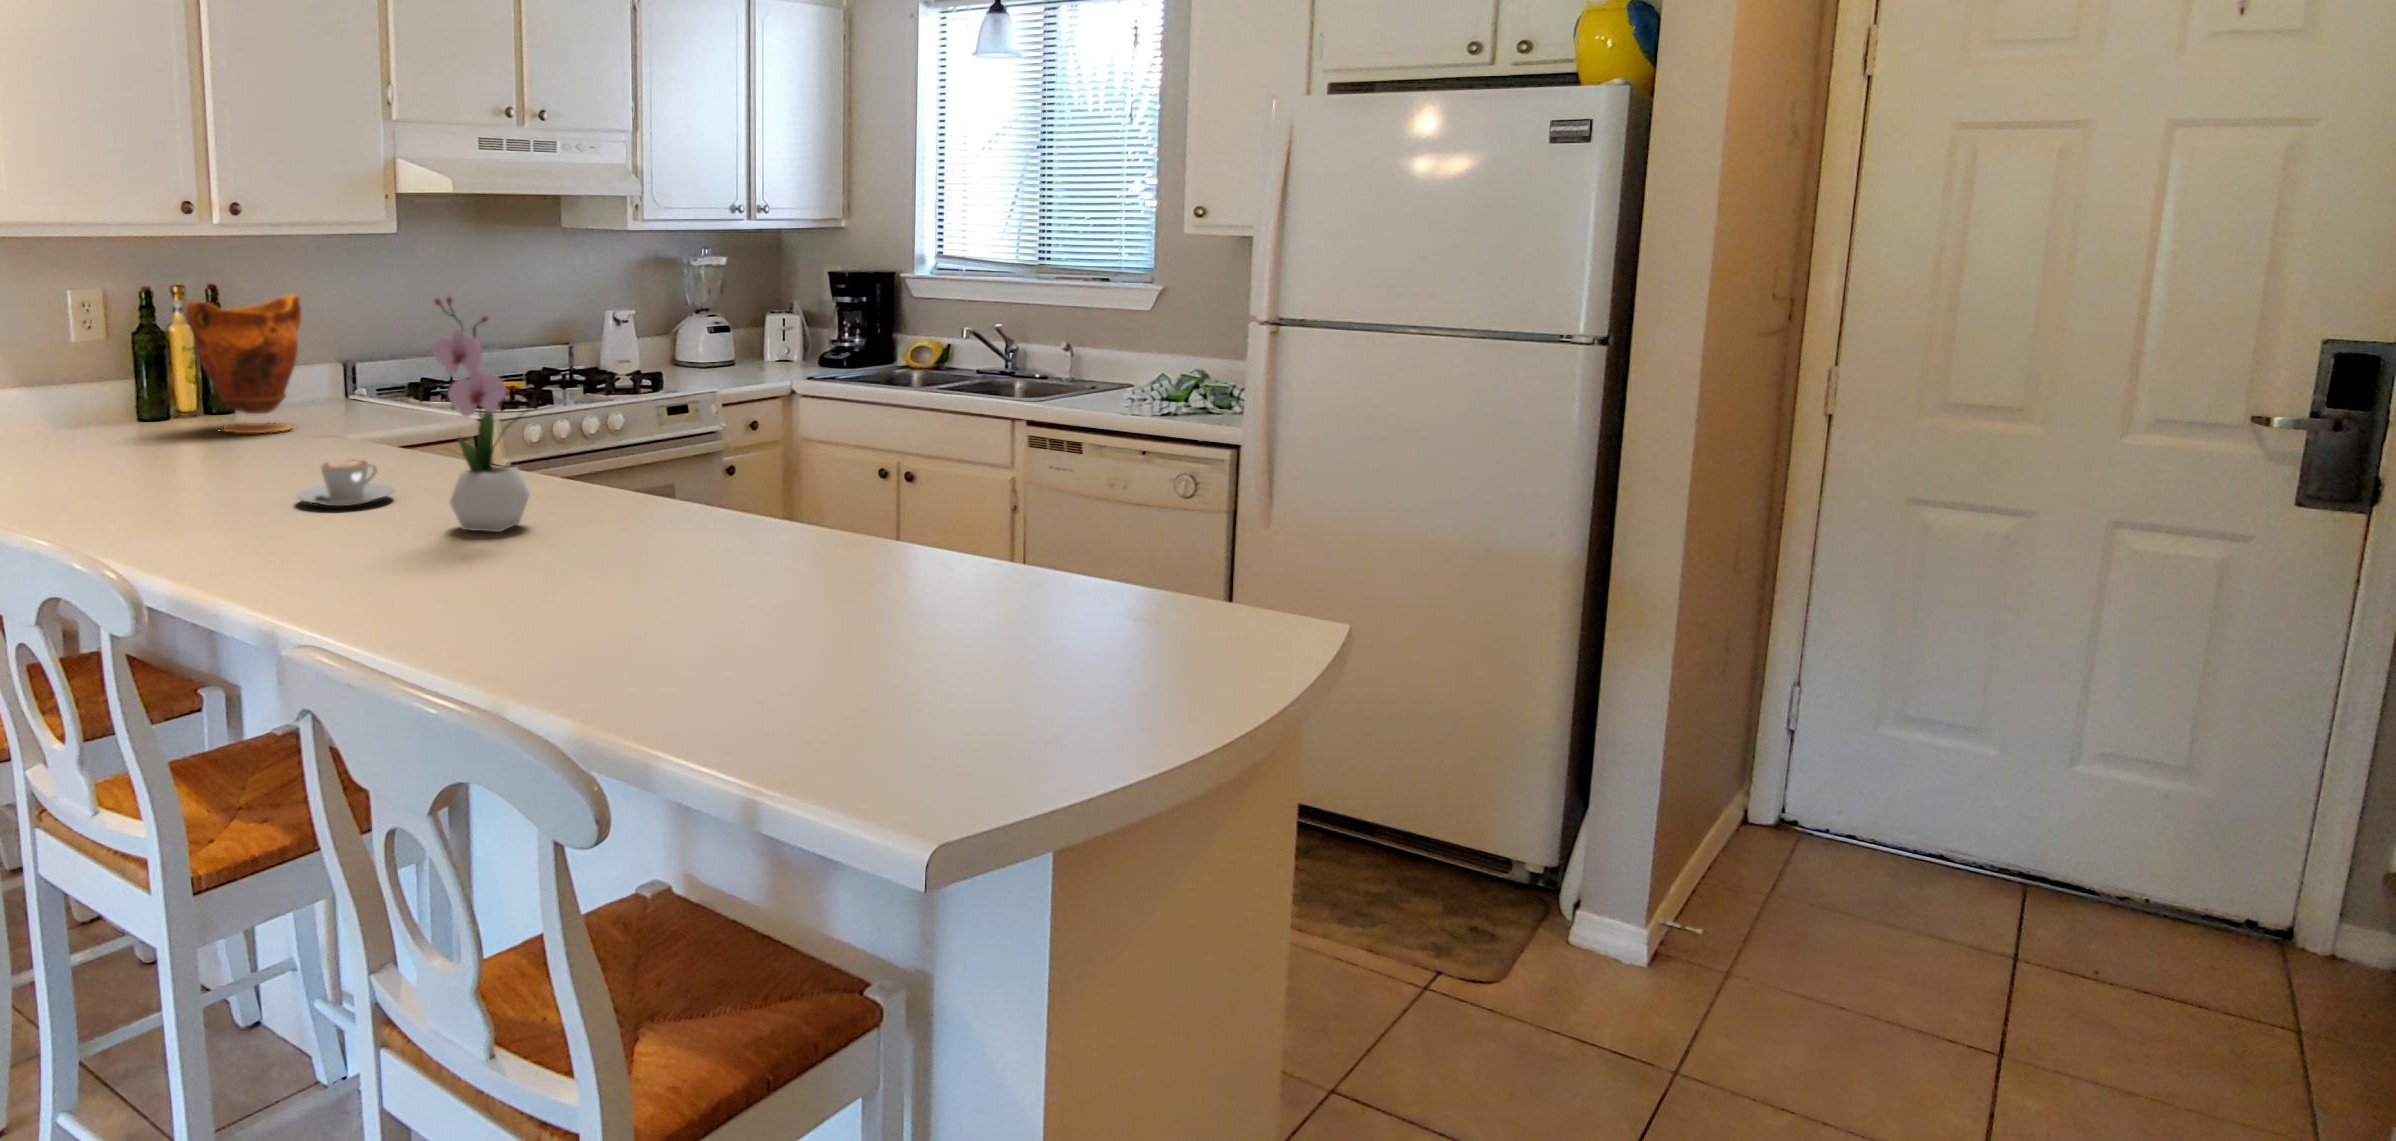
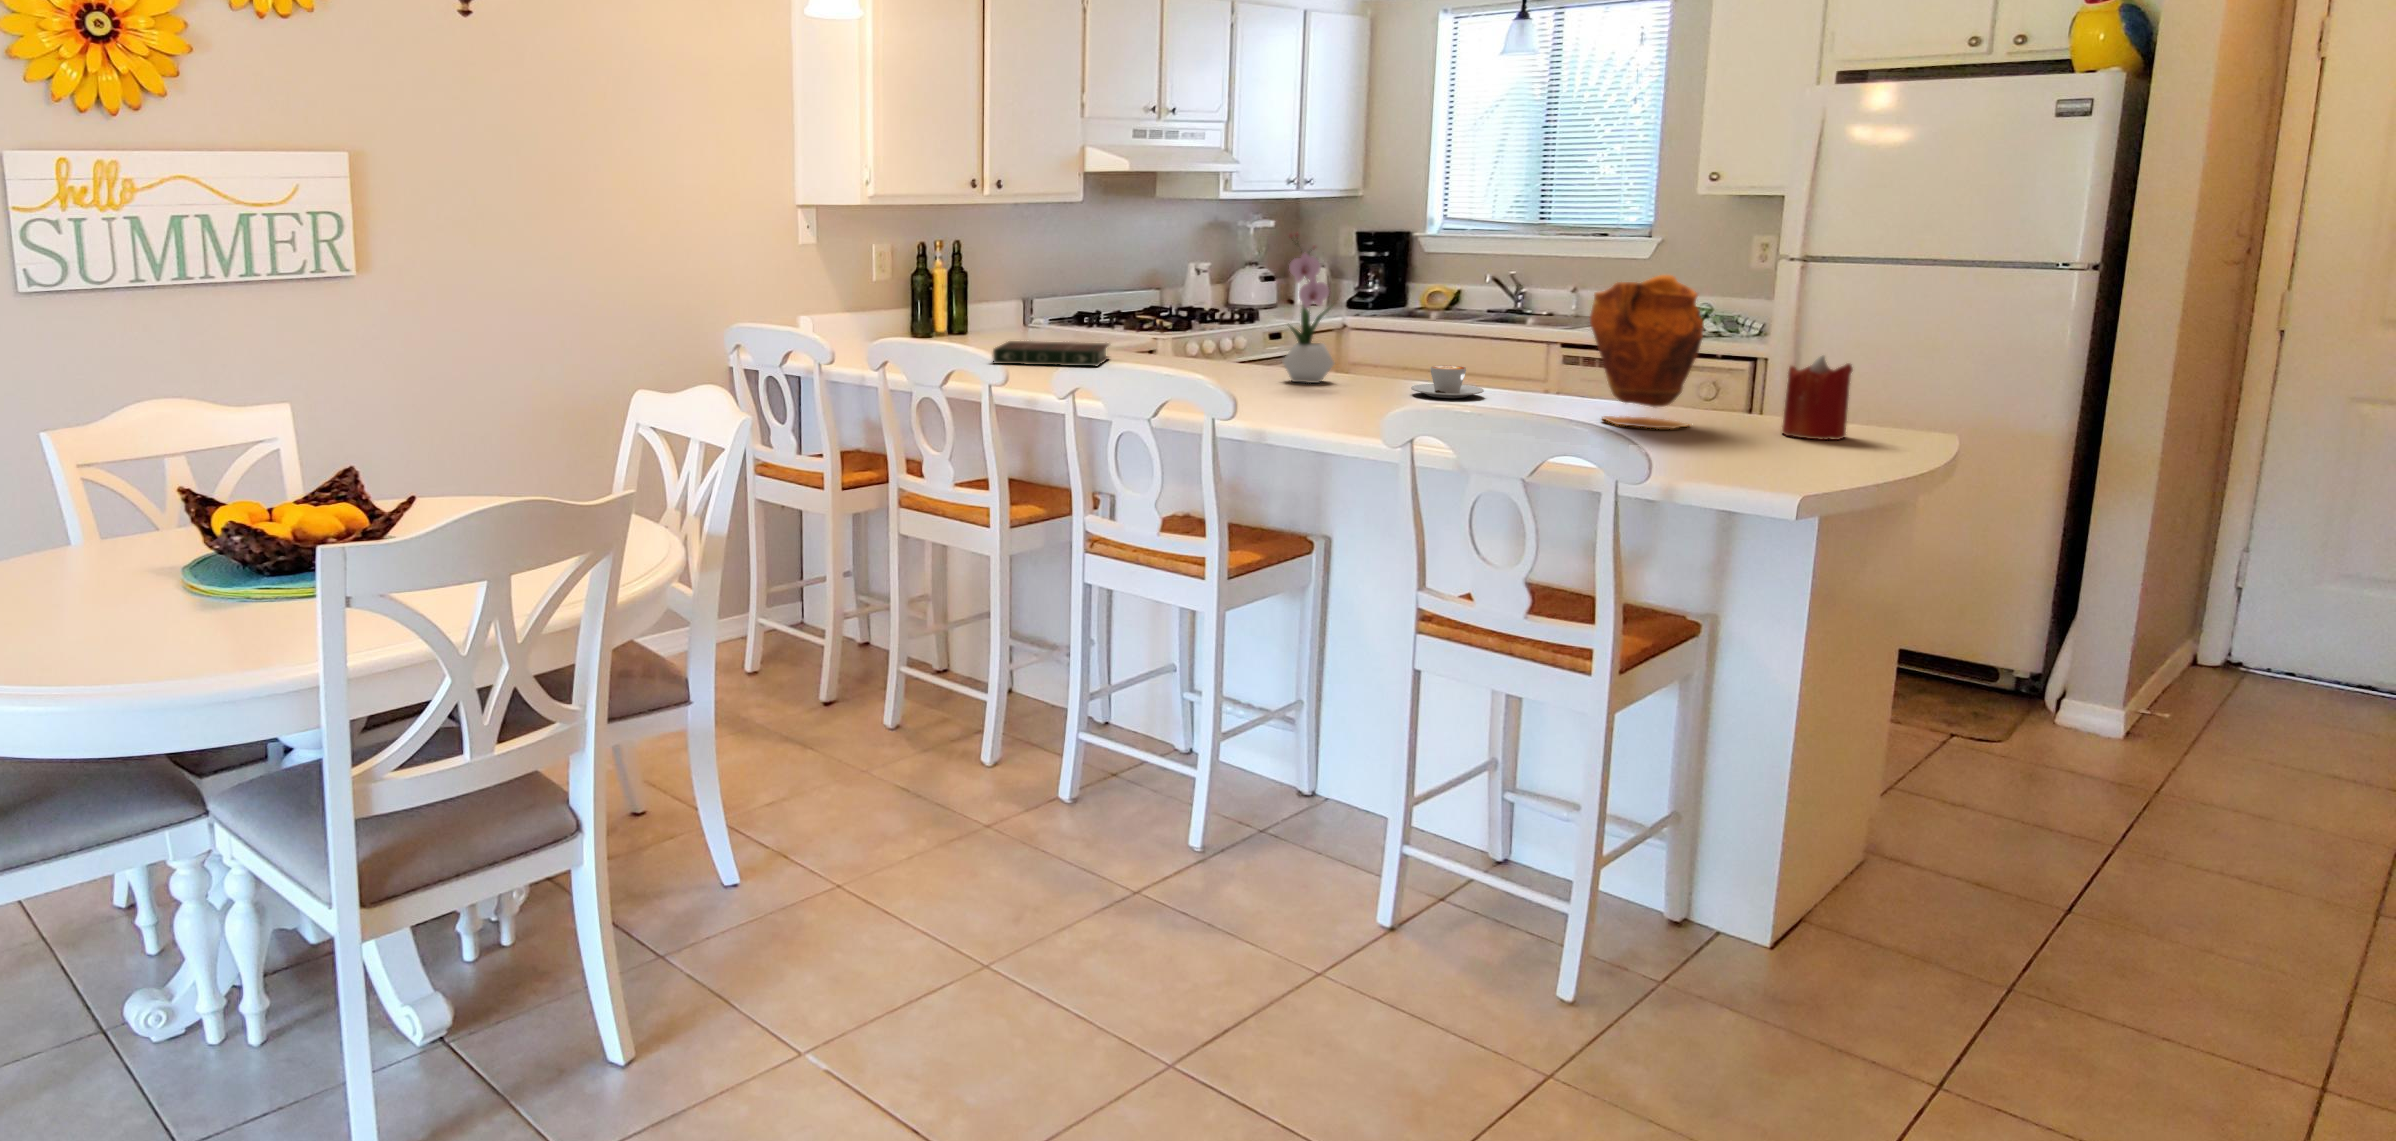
vase: present [186,294,301,433] -> present [1589,275,1704,429]
book: none [70,448,287,495] -> present [993,341,1109,367]
coffee cup: present [297,460,394,506] -> present [1411,365,1484,398]
candle: none [1067,532,1167,683] -> present [1782,356,1853,440]

